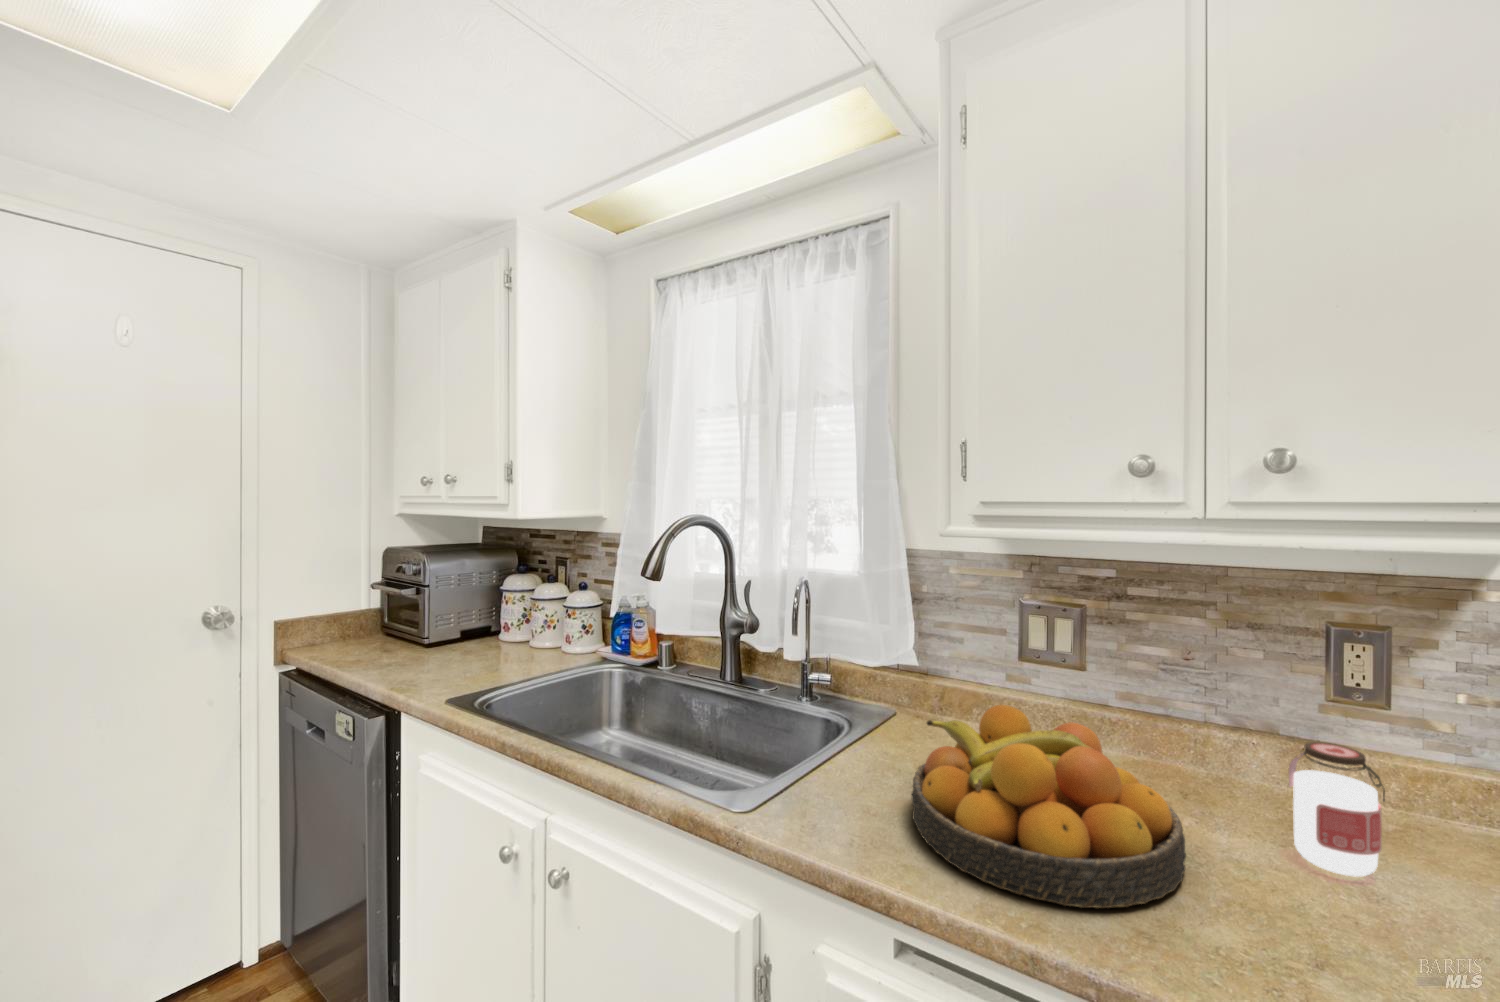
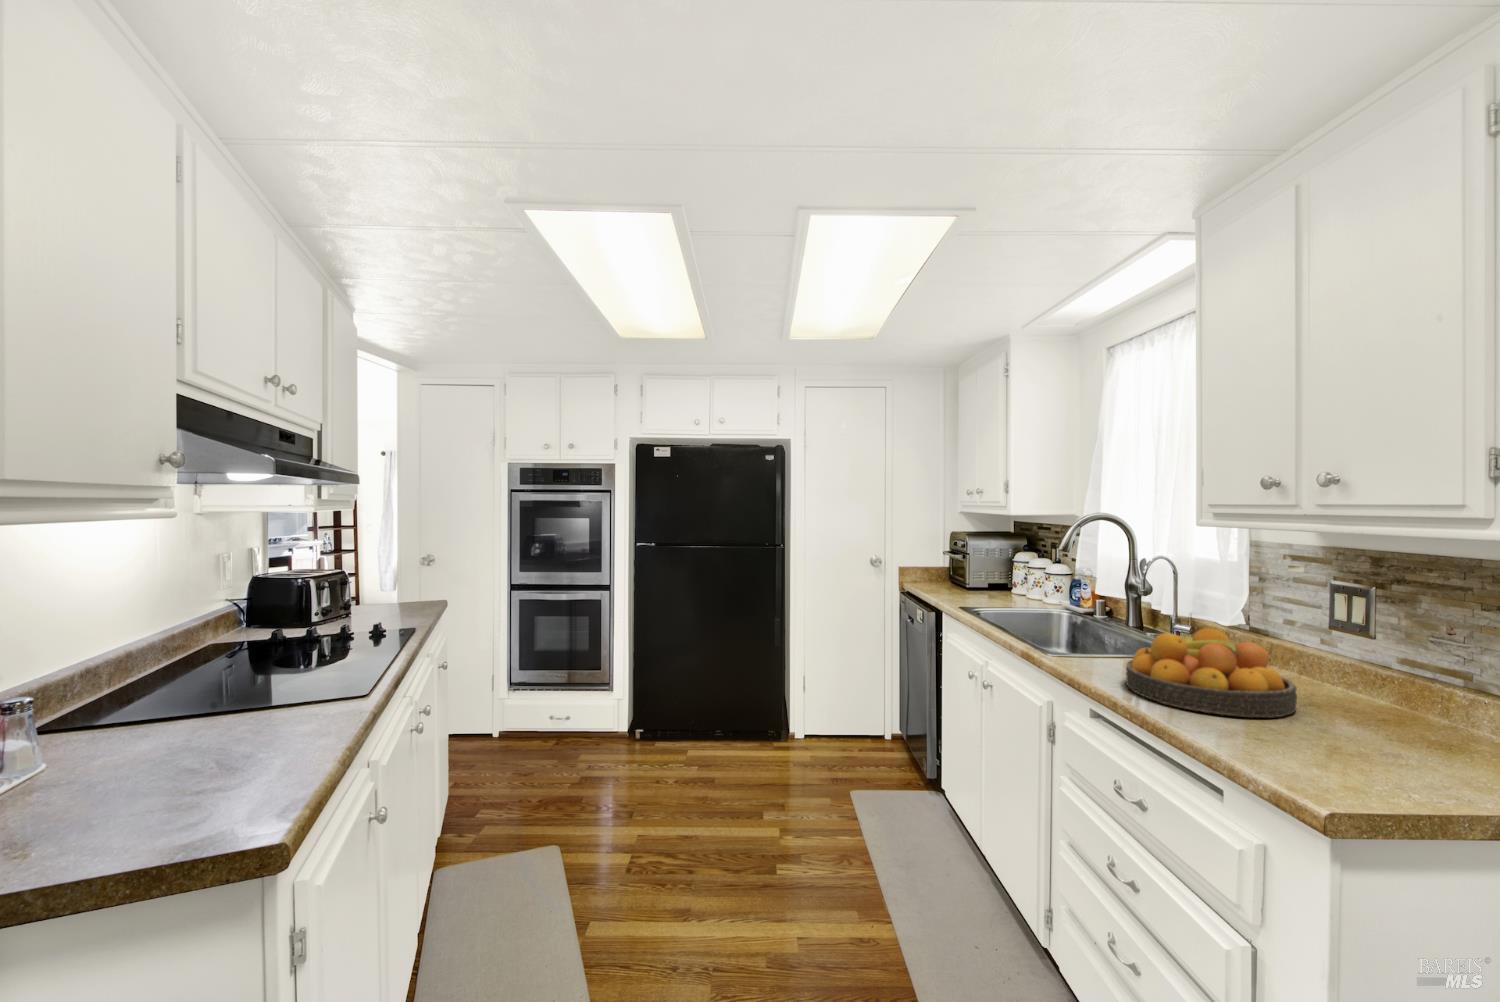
jar: present [1289,742,1385,877] -> none [1370,667,1432,751]

